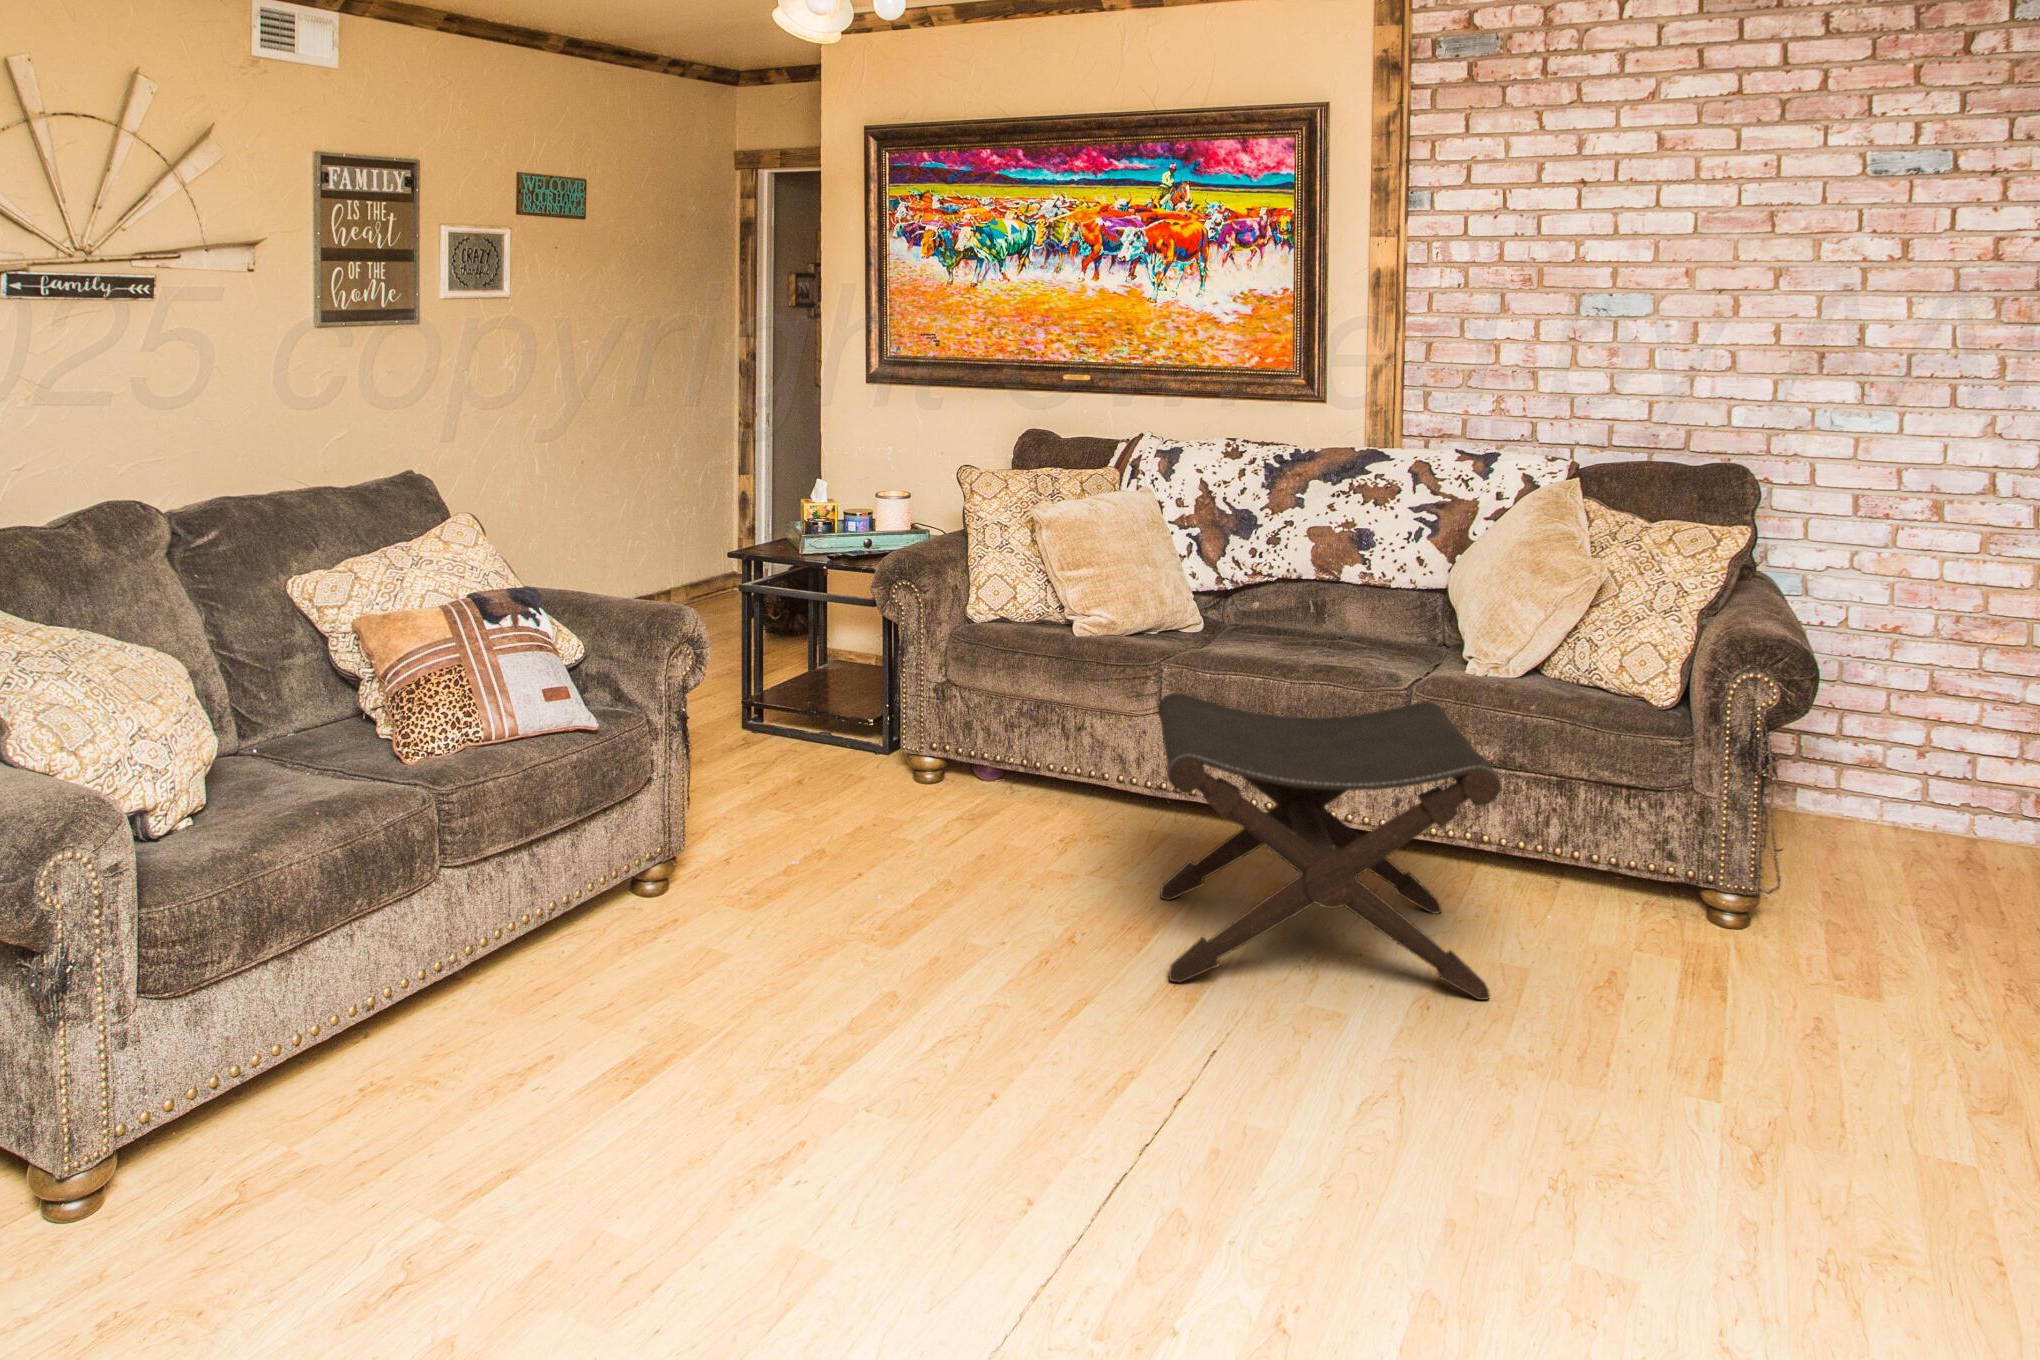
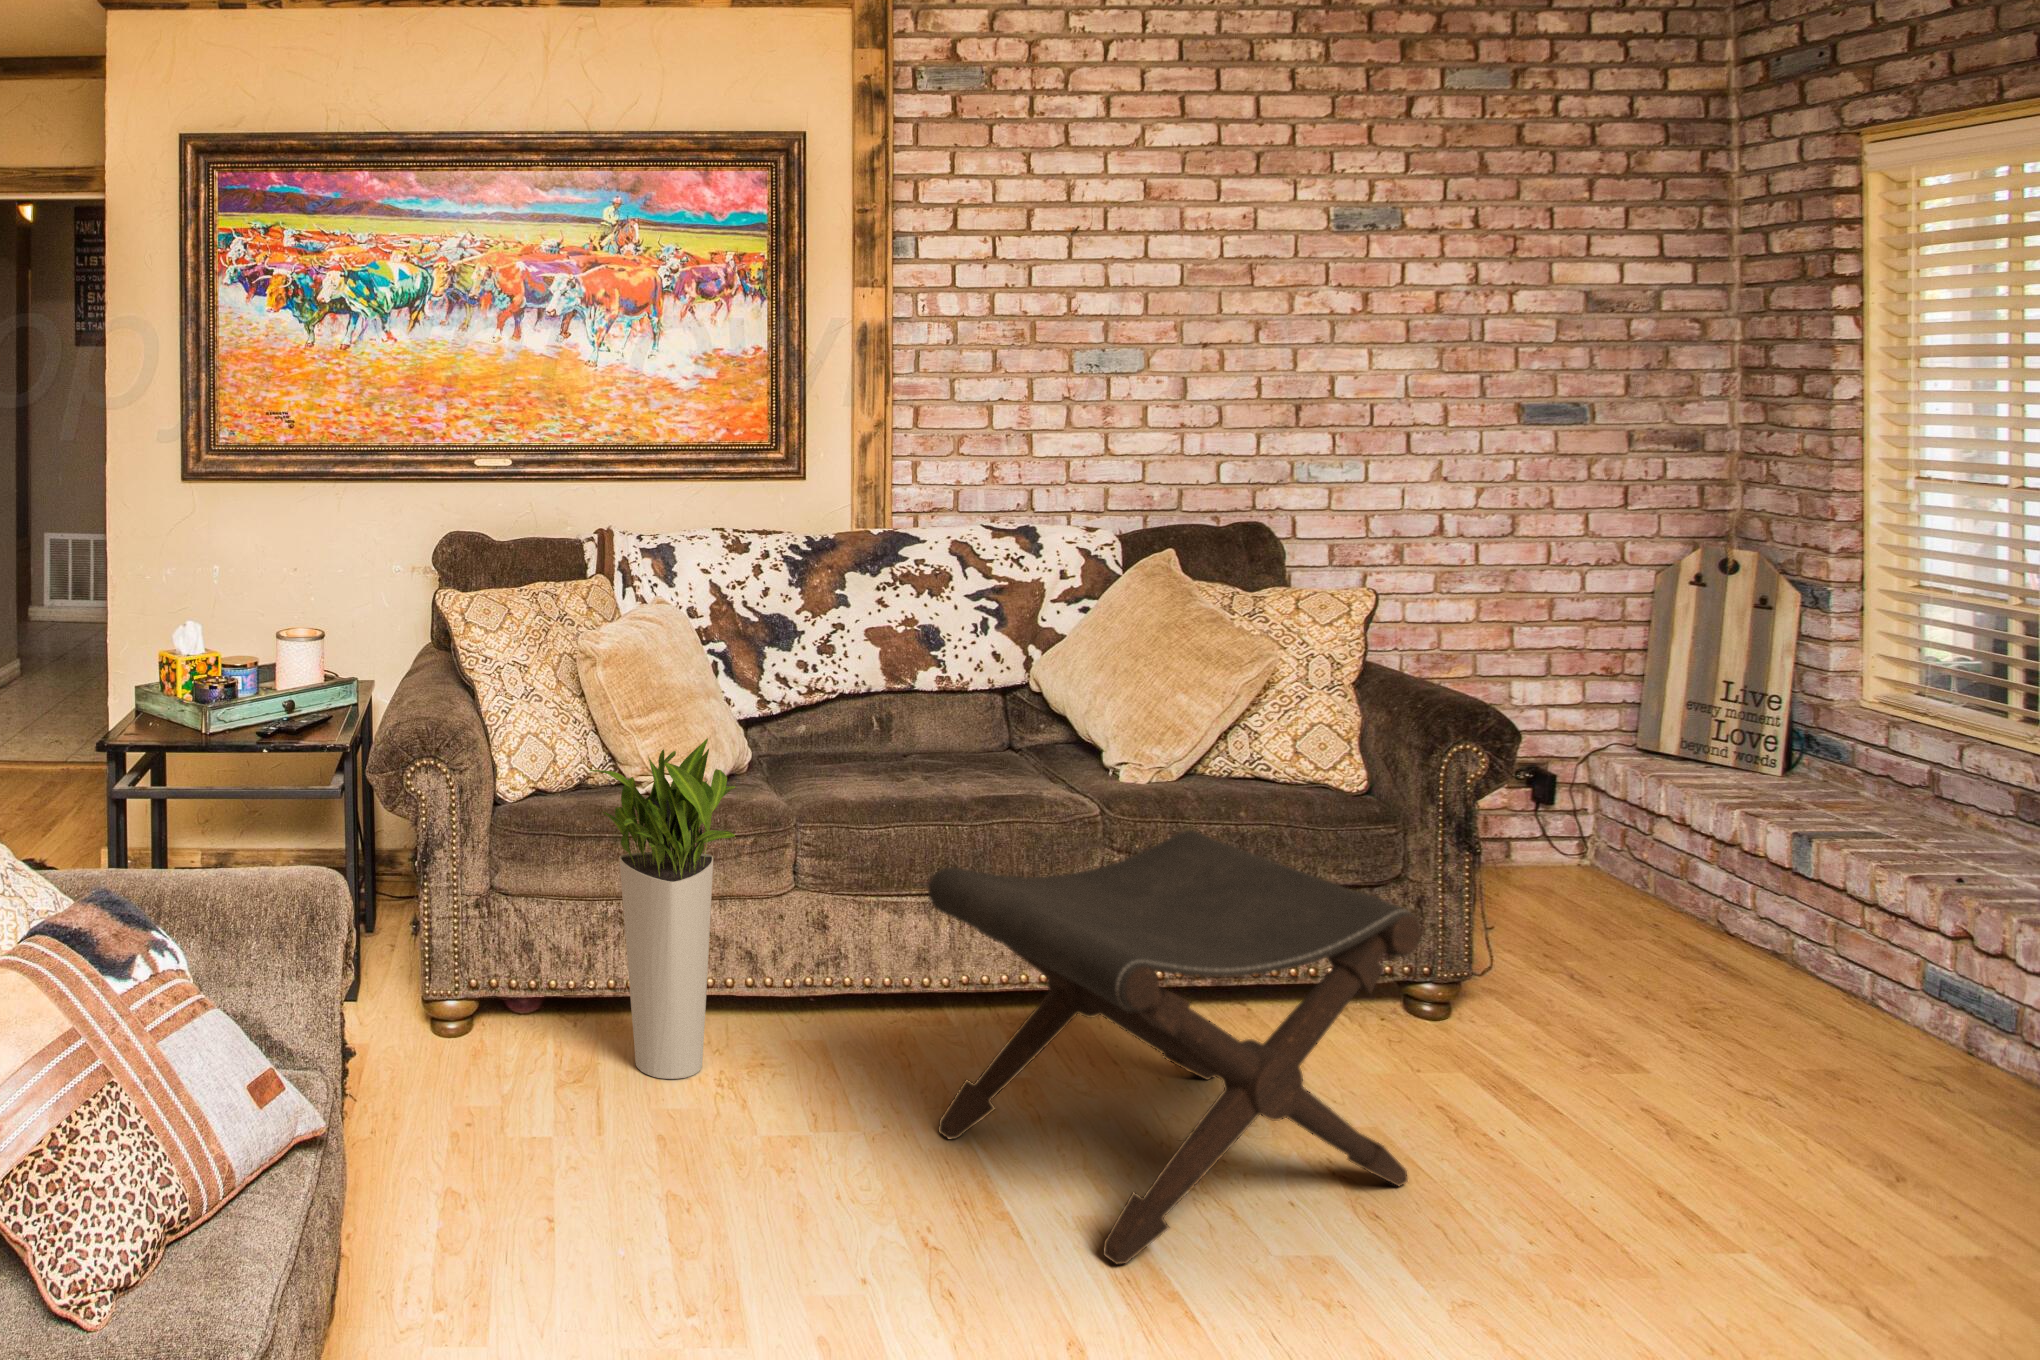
planter: none [974,586,1094,831] -> present [590,738,735,1079]

